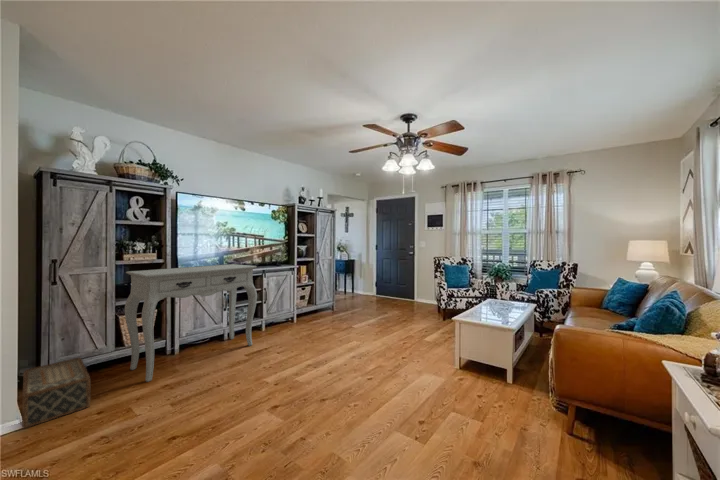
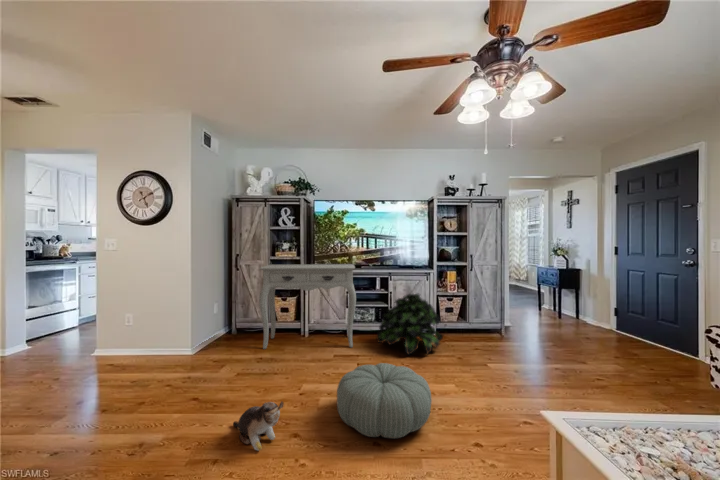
potted plant: none [269,284,322,335] -> present [377,294,443,354]
pouf: none [325,334,396,385] -> present [337,363,432,438]
woven basket: present [22,358,90,429] -> none [200,320,247,352]
plush toy: none [275,380,352,440] -> present [233,402,284,451]

